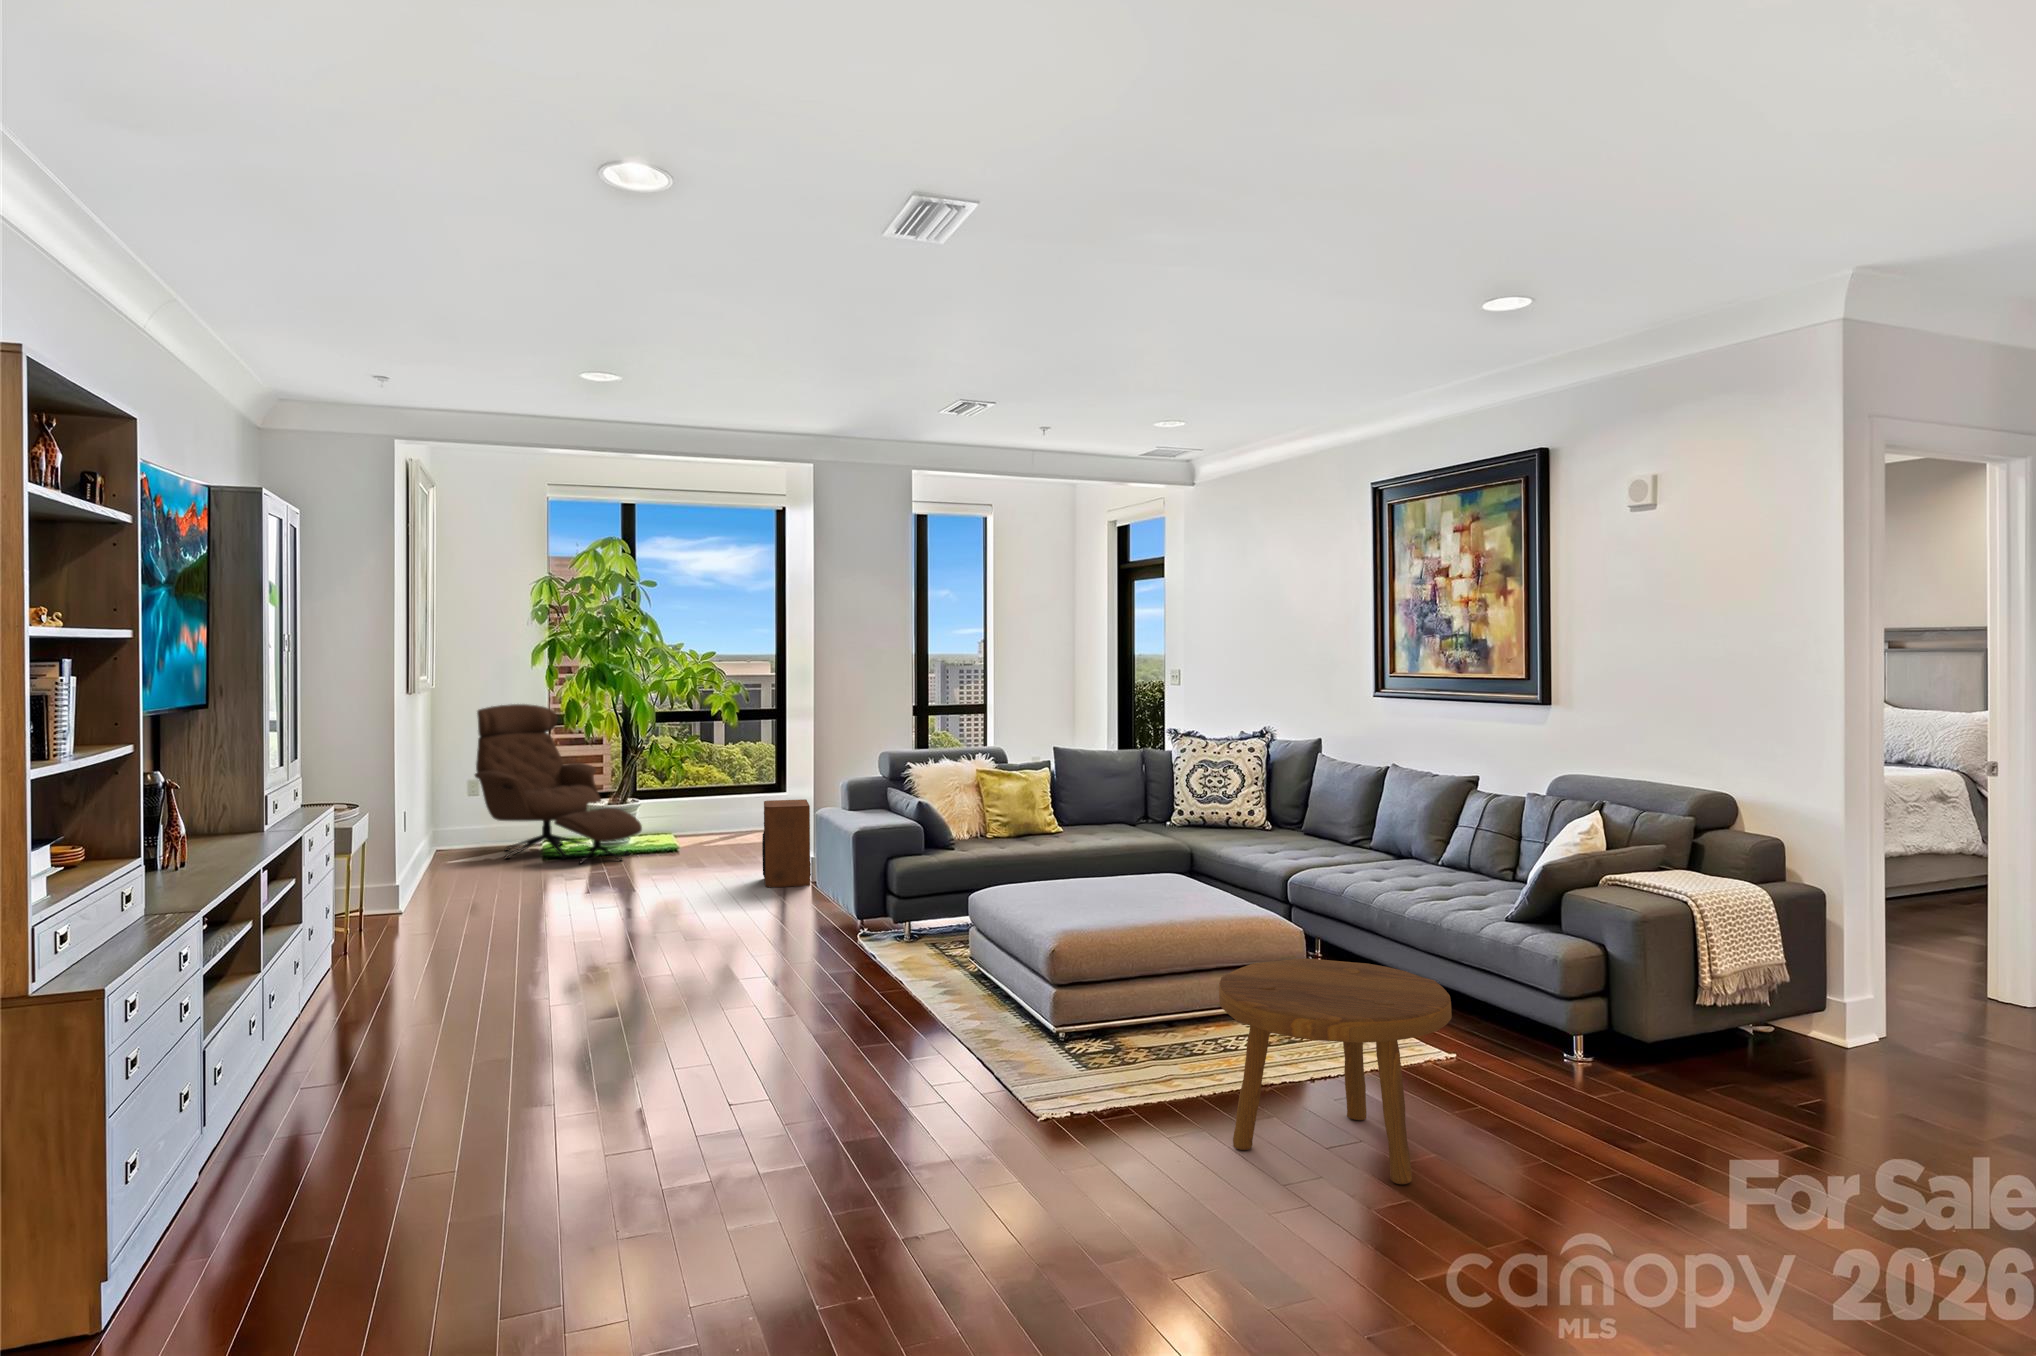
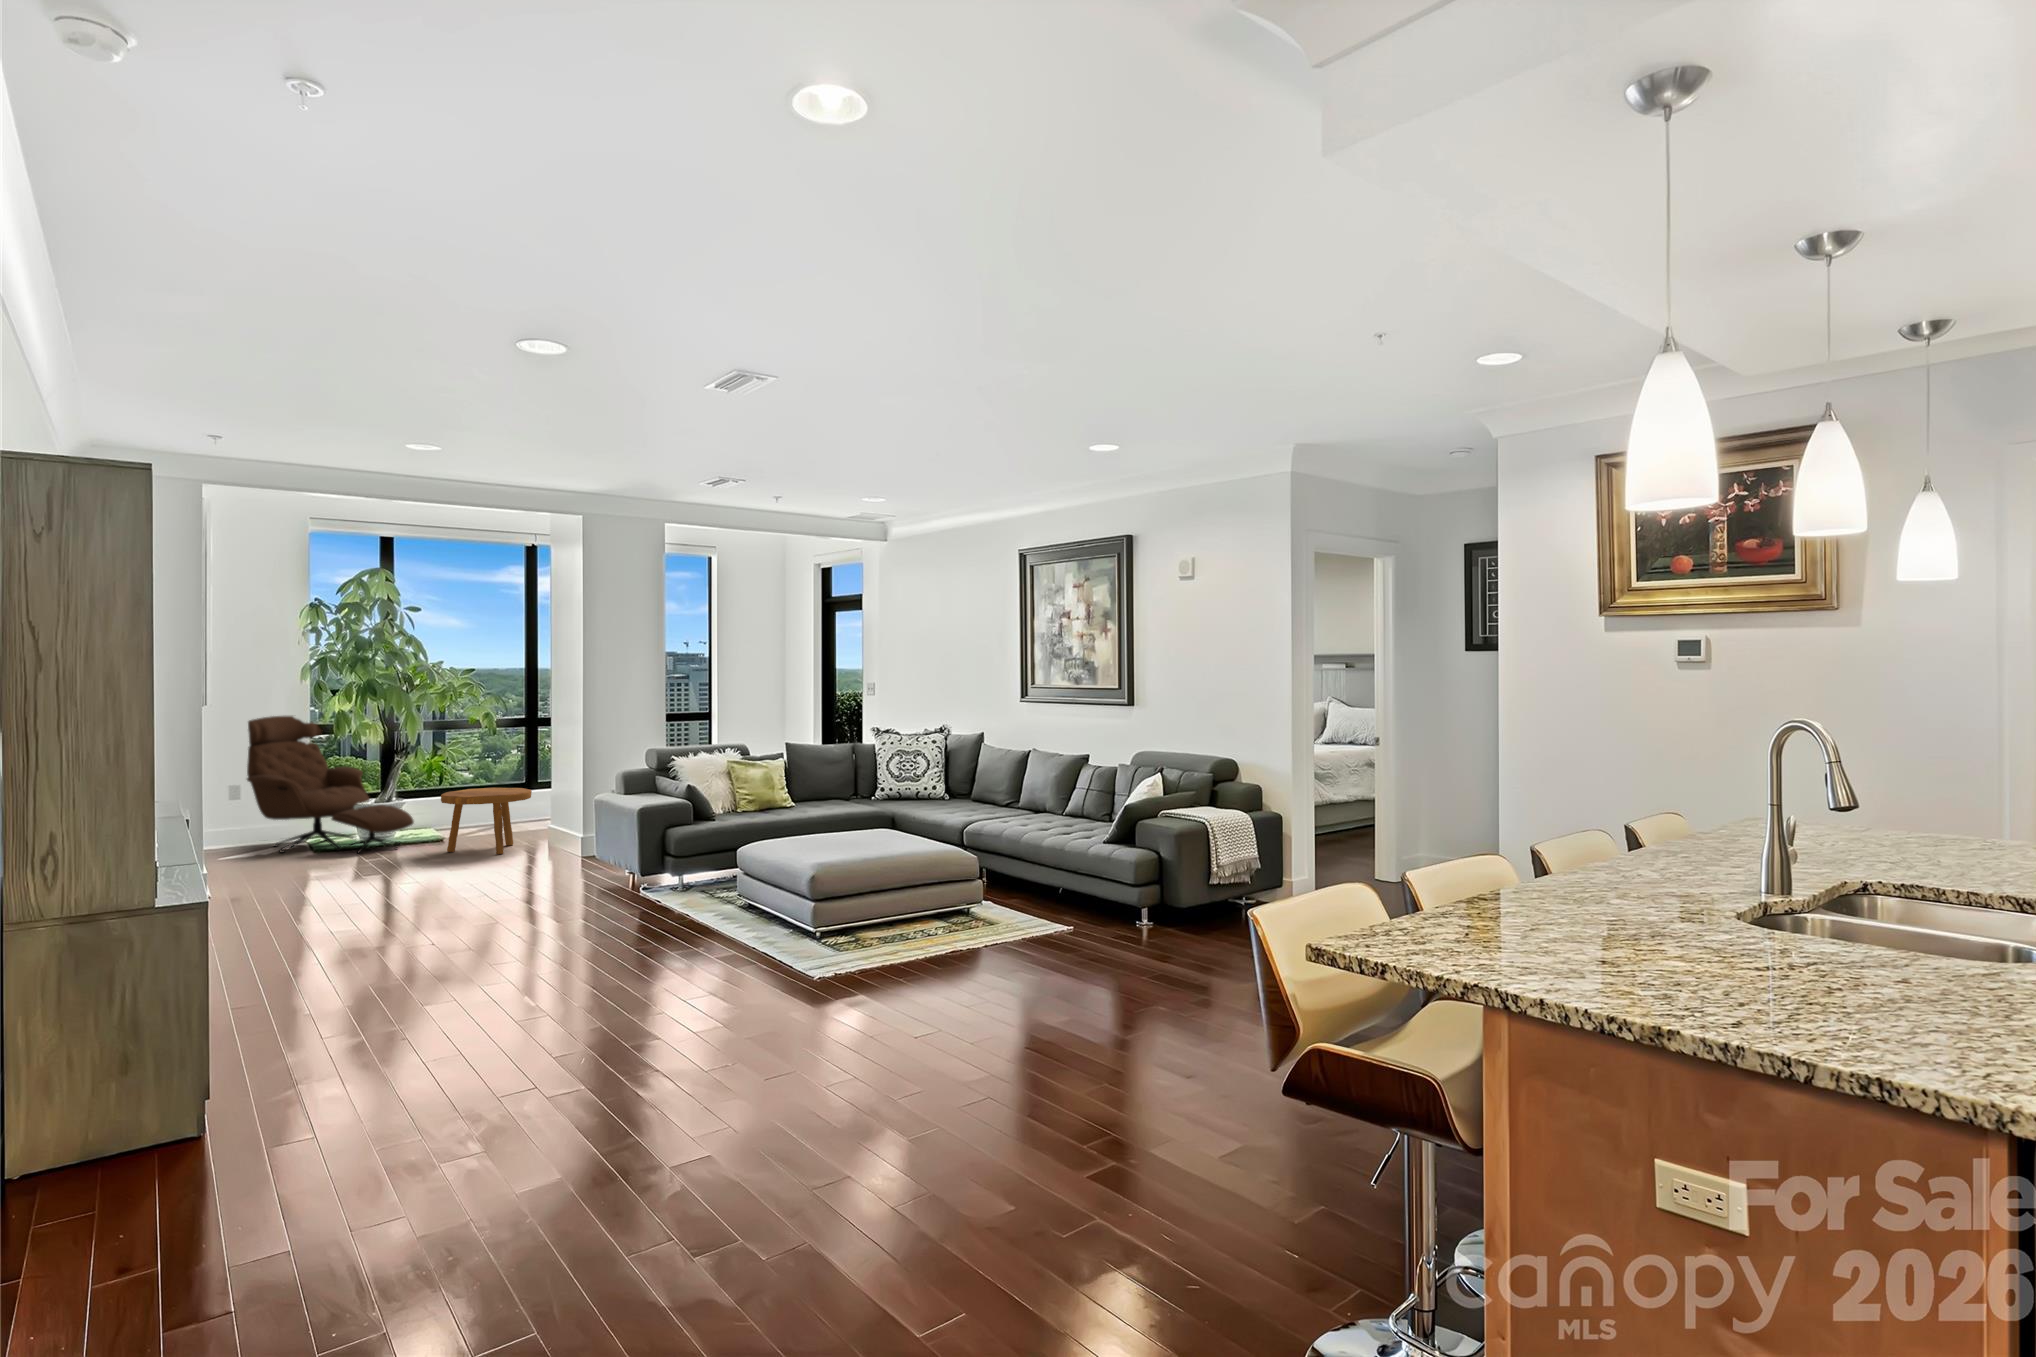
speaker: present [762,799,811,887] -> none [538,790,582,862]
footstool: present [1219,958,1452,1185] -> present [441,788,532,854]

